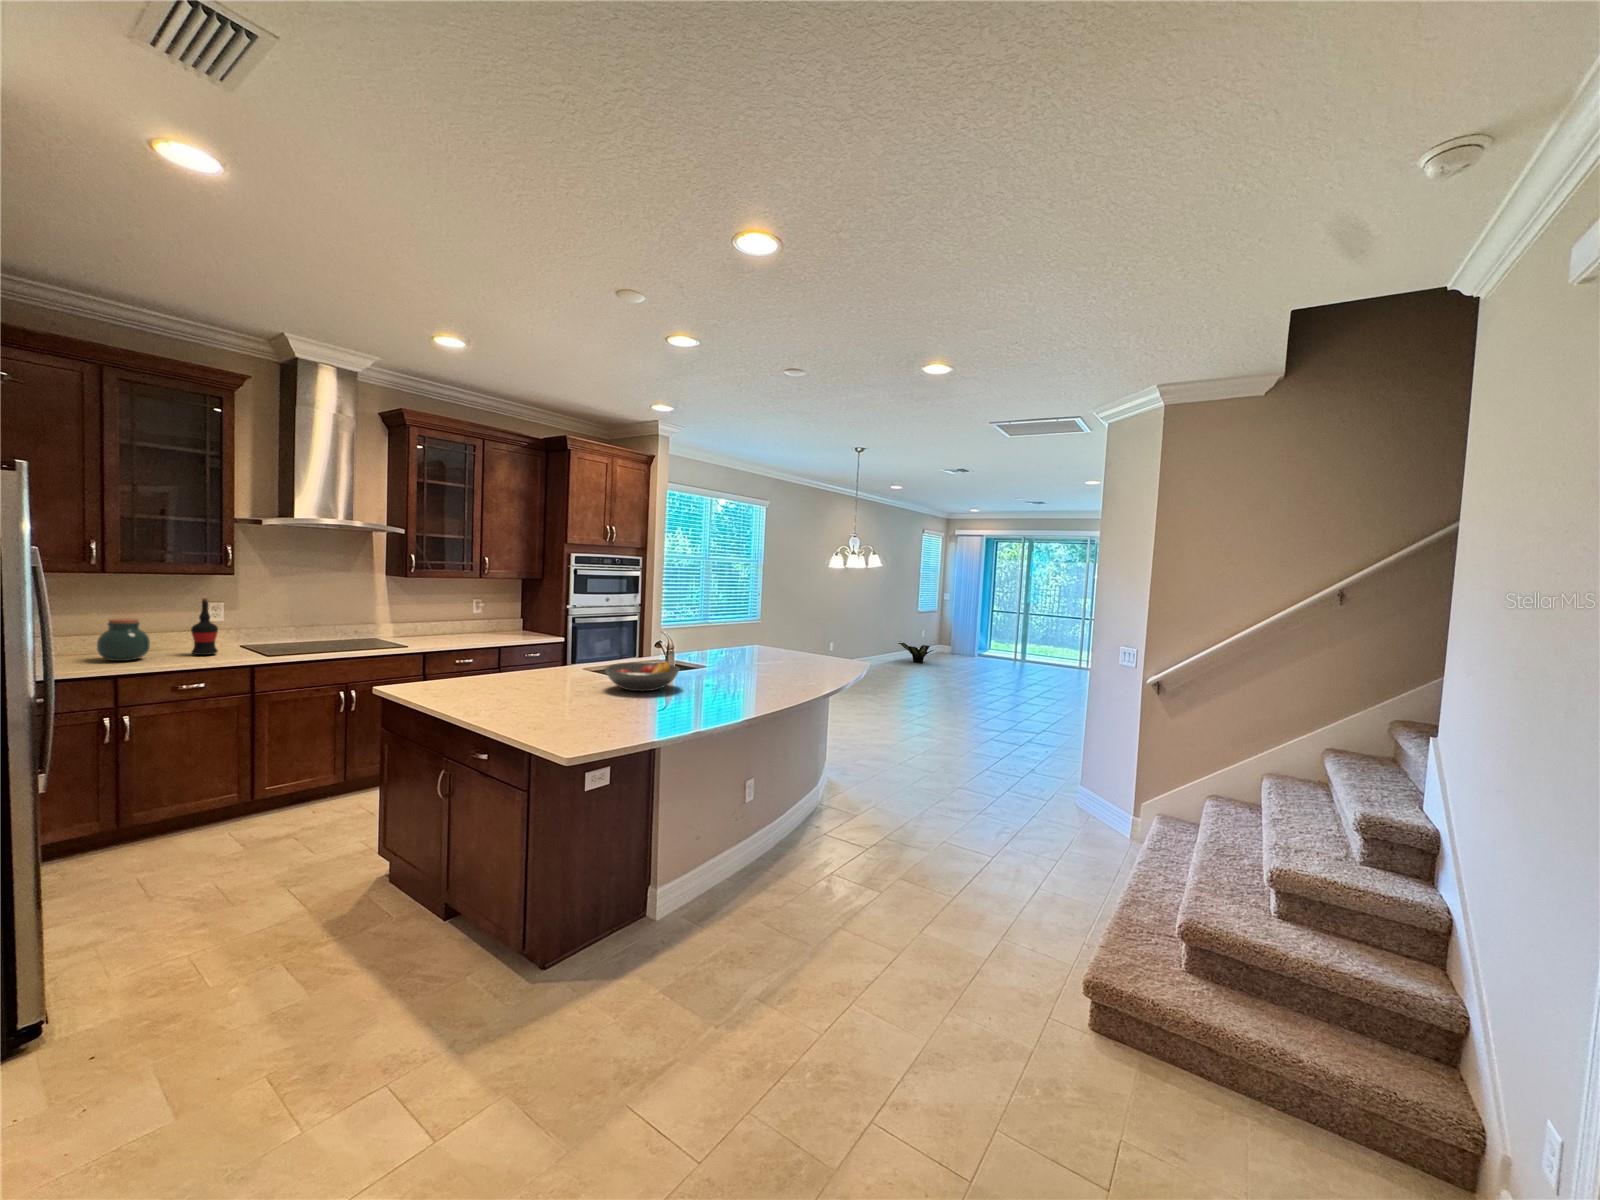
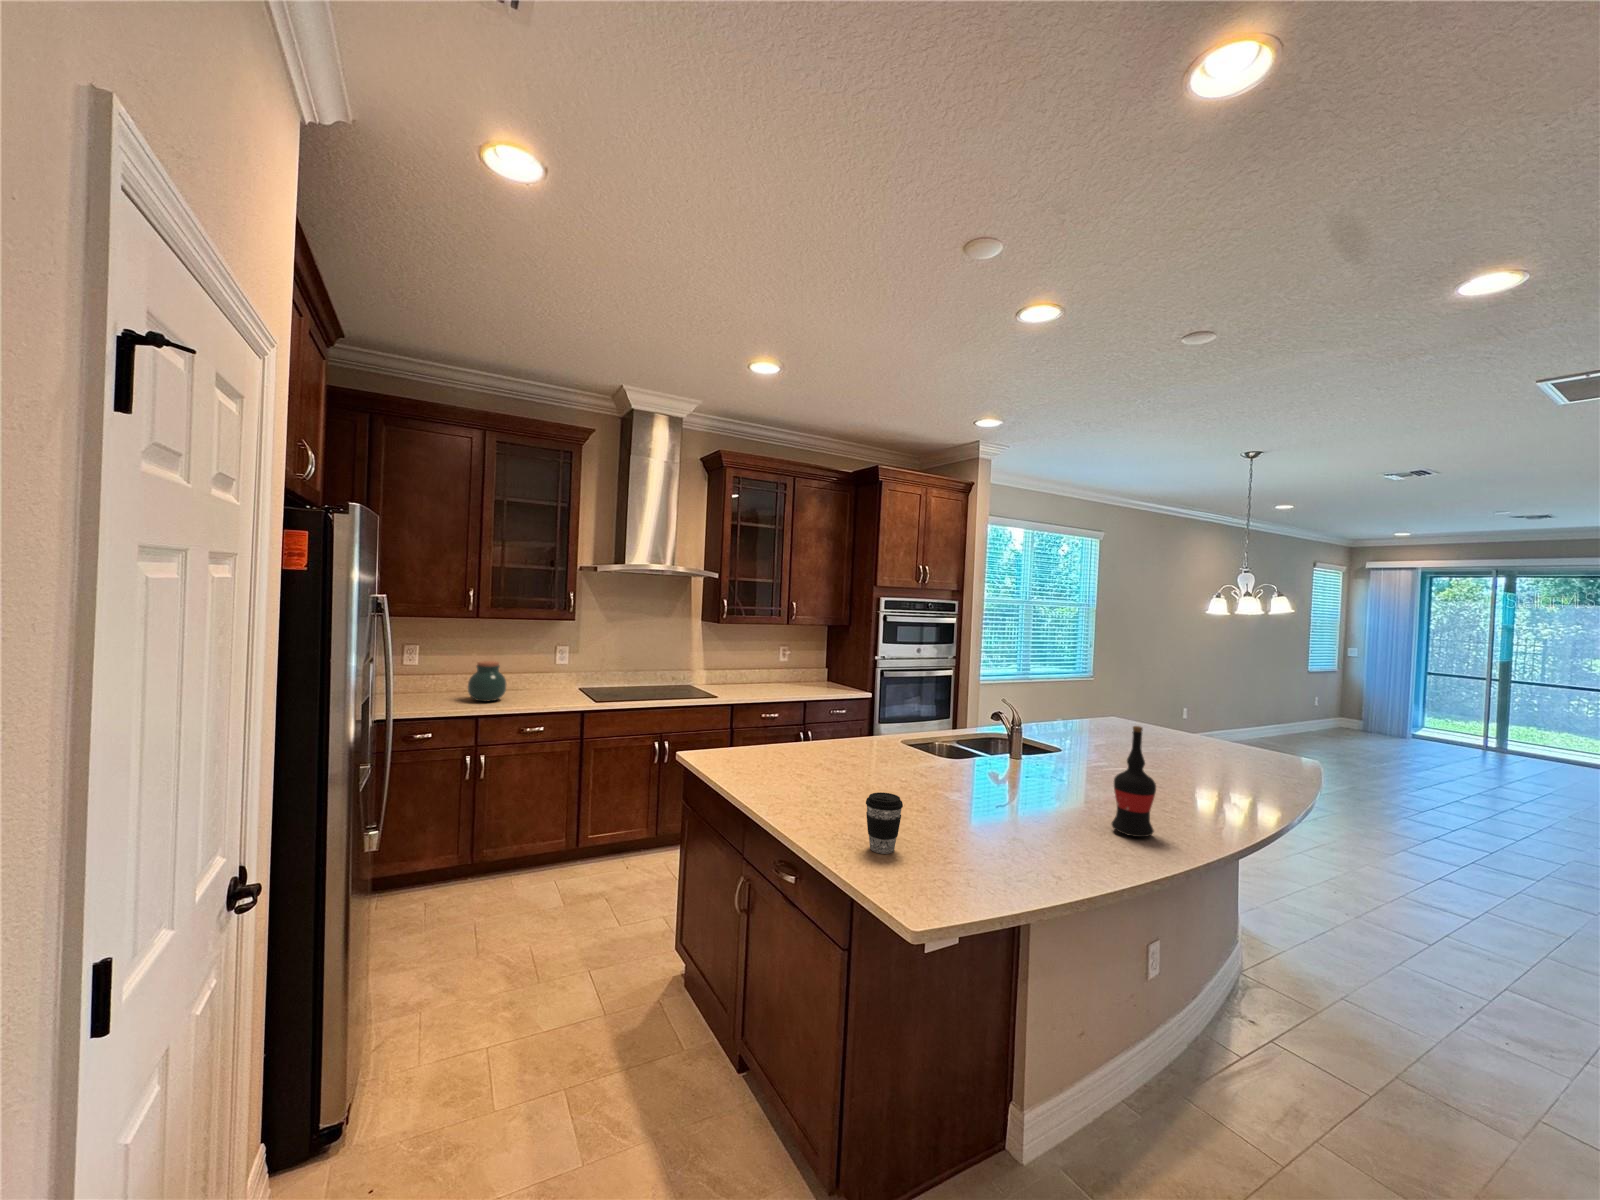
wine bottle: present [191,598,218,655] -> present [1112,726,1156,837]
potted plant: present [899,643,933,663] -> none [1276,710,1350,742]
fruit bowl: present [605,661,680,691] -> none [938,747,1044,793]
coffee cup: none [541,686,568,726] -> present [866,792,903,854]

